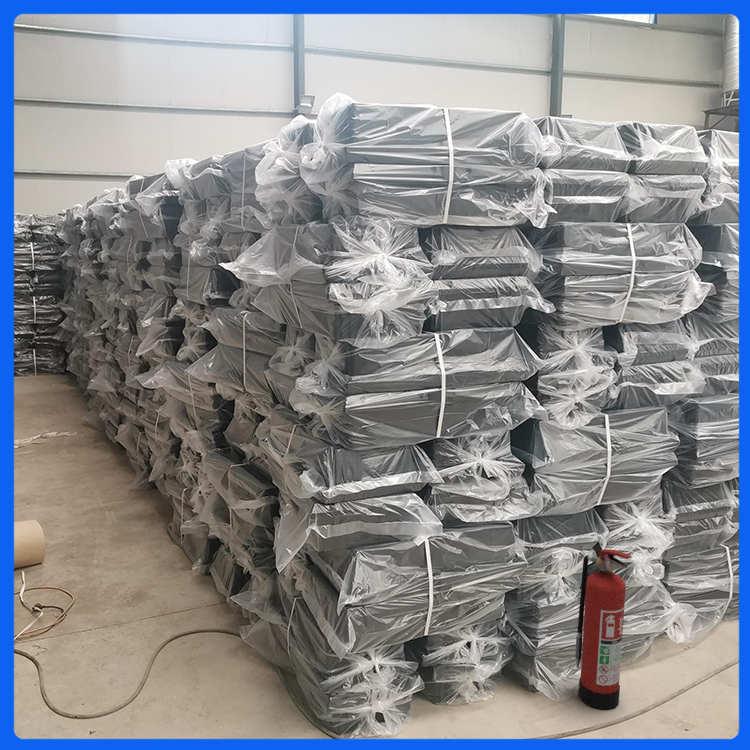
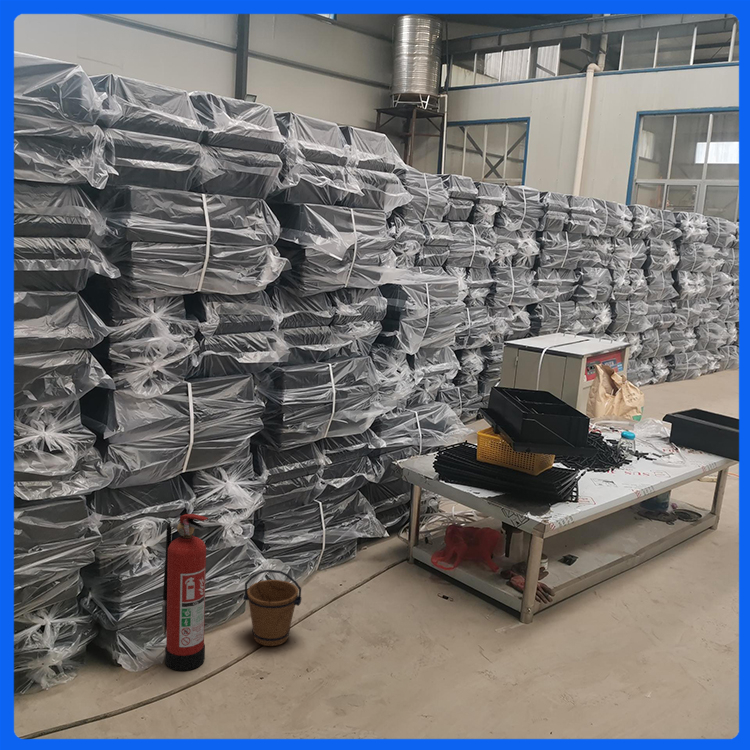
bucket: none [657,616,725,699] -> present [243,570,301,646]

